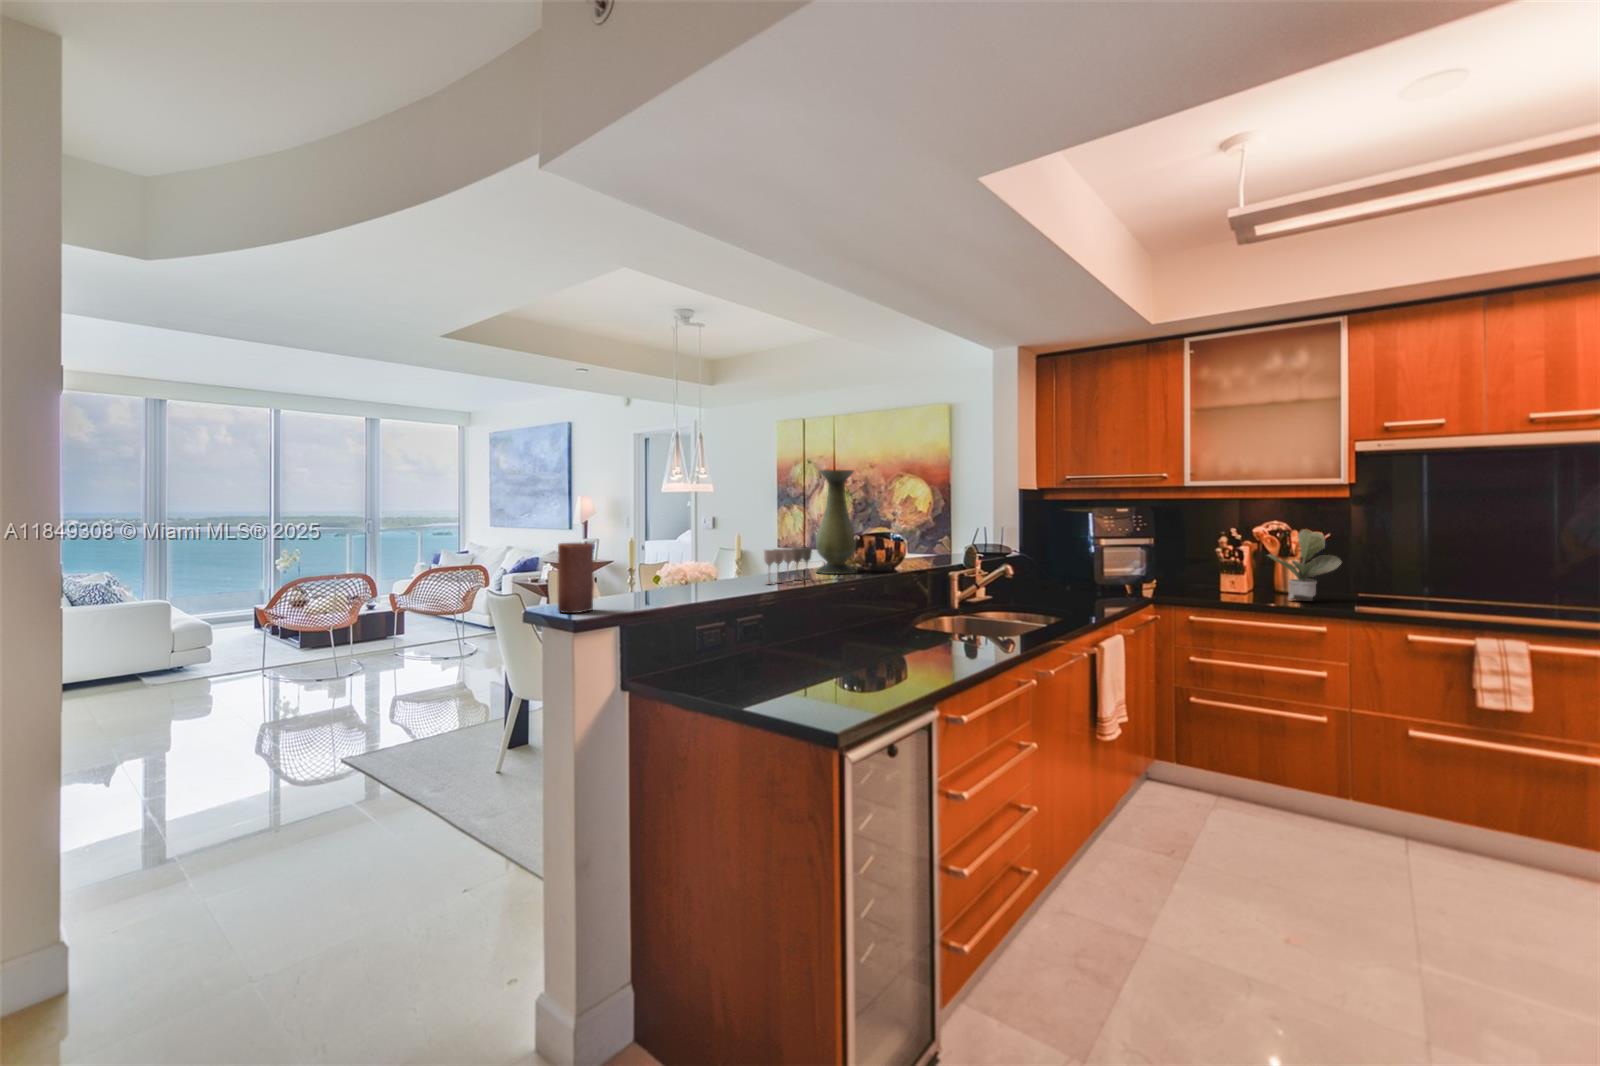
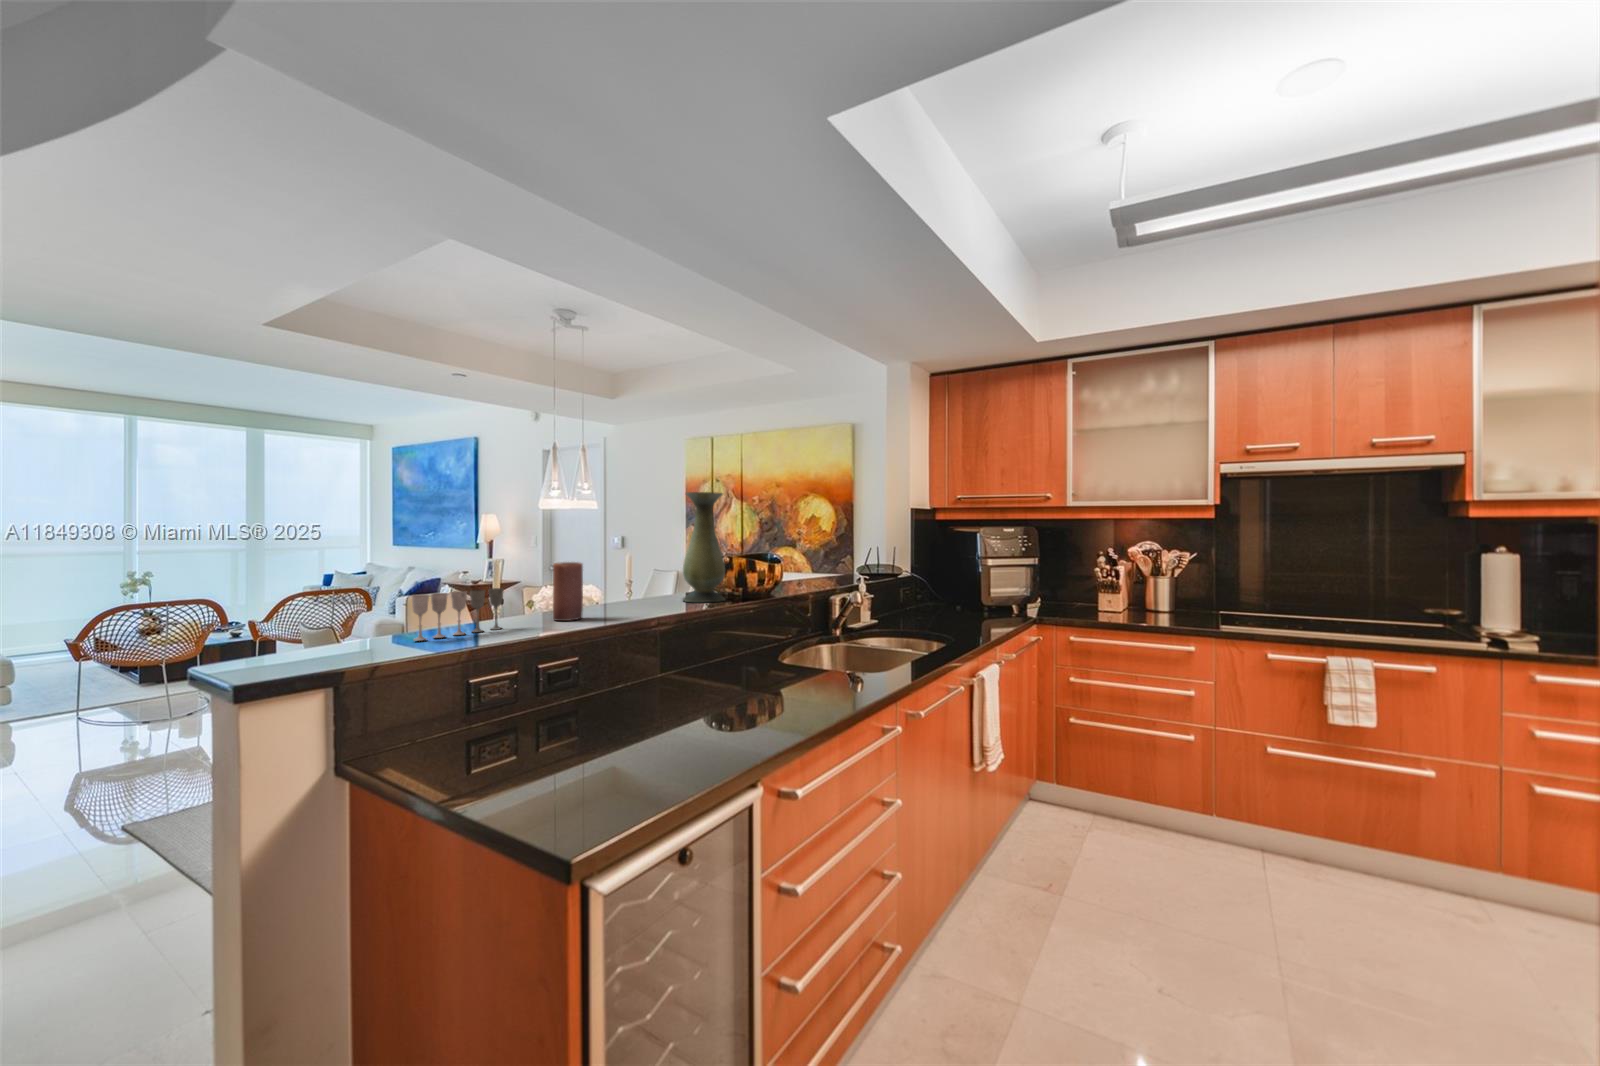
potted plant: present [1268,529,1342,601] -> none [1140,549,1208,620]
candle: present [558,543,594,613] -> present [553,562,583,621]
wine glass: present [764,547,812,584] -> present [412,588,504,641]

